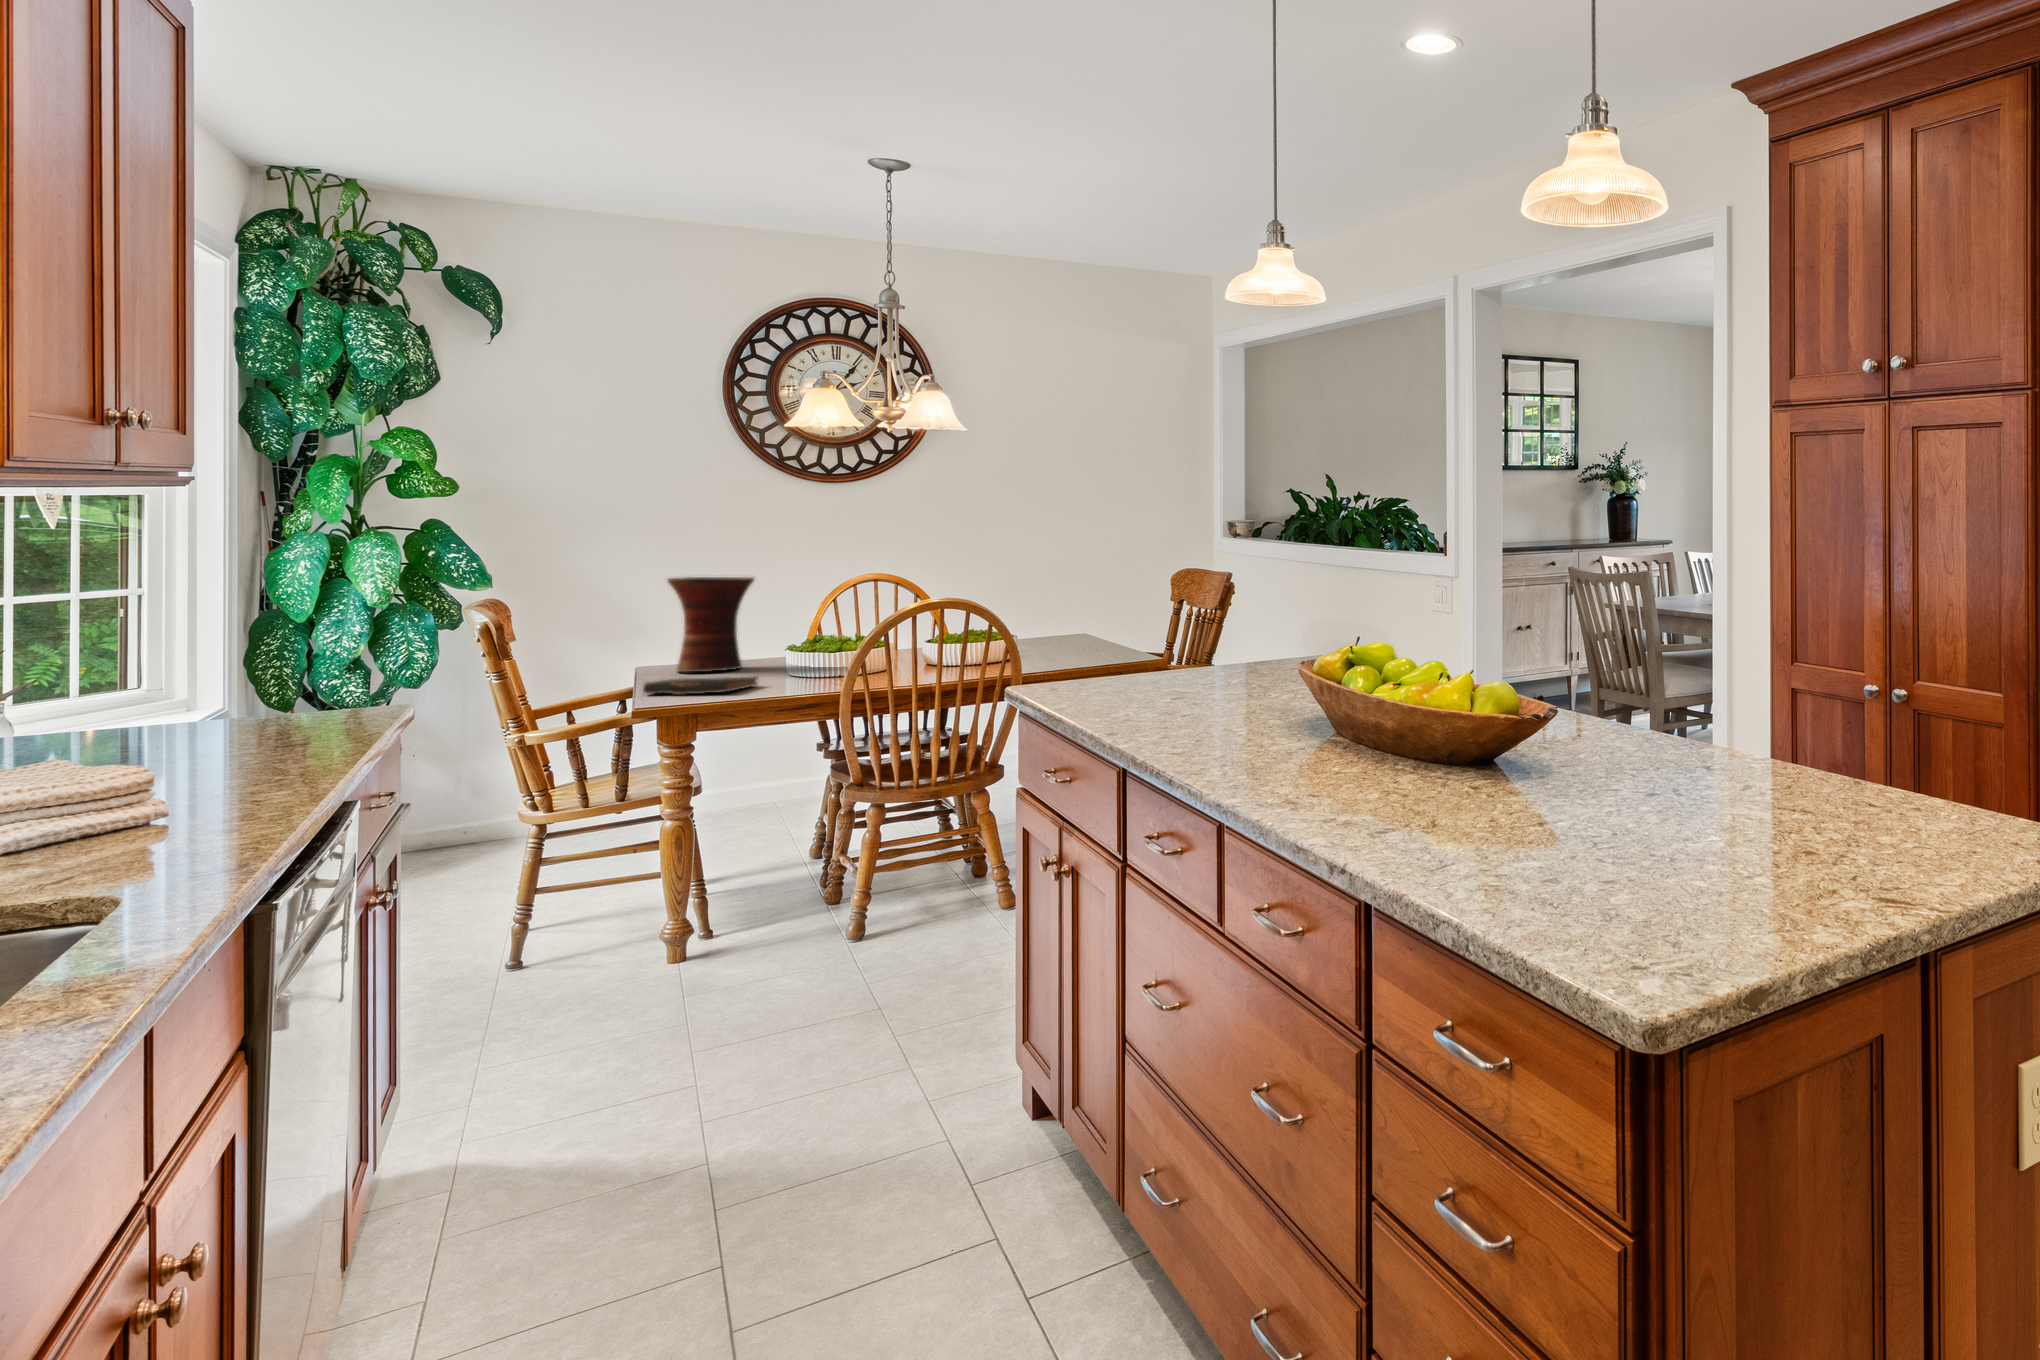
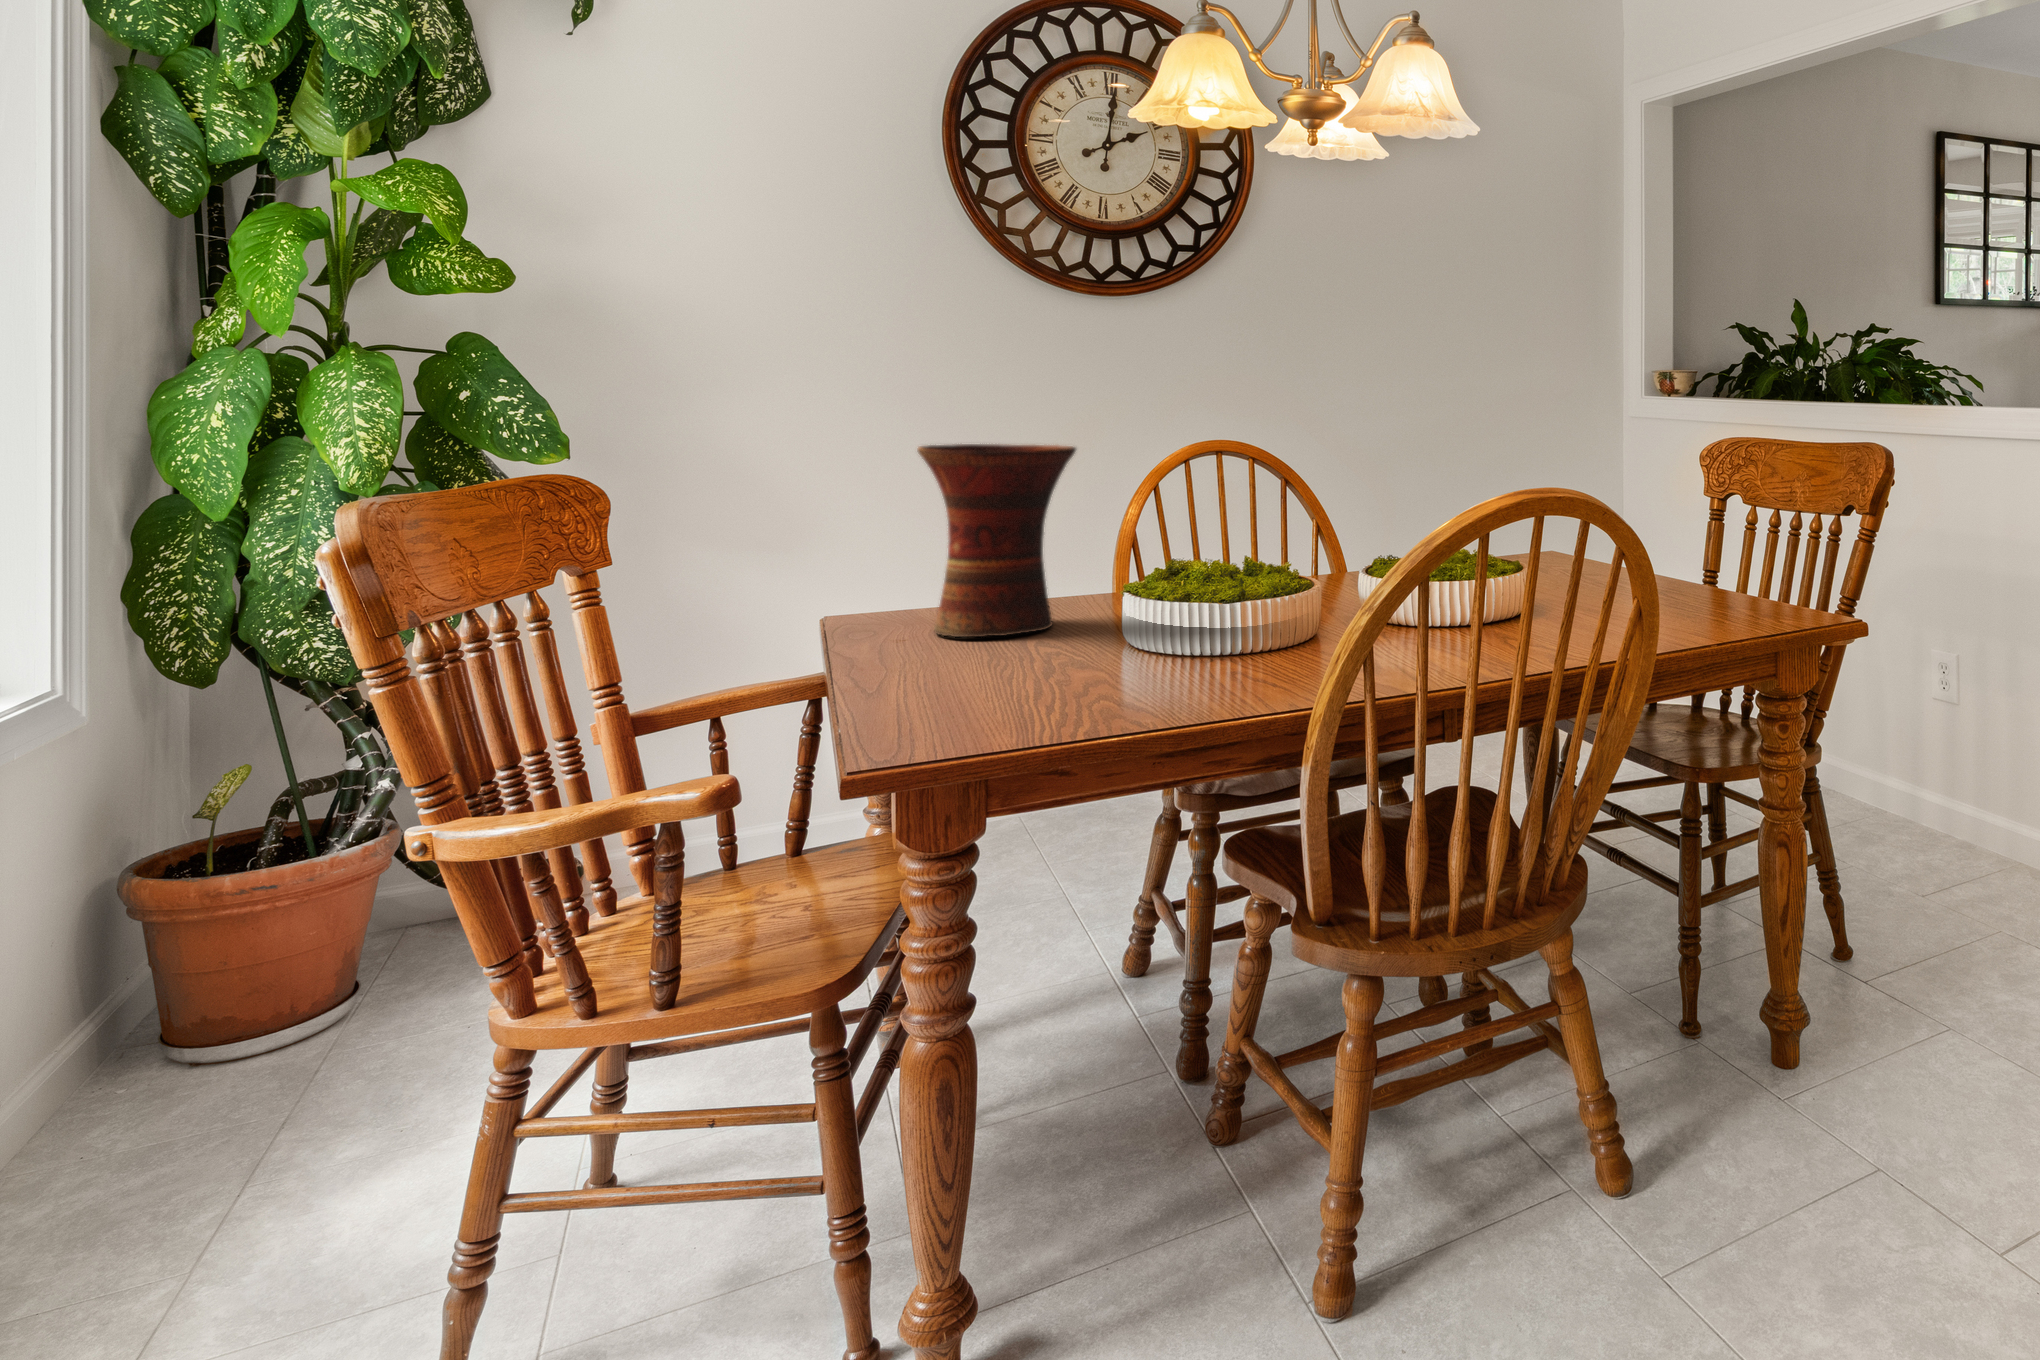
book: present [643,677,758,694] -> none [922,663,1146,716]

